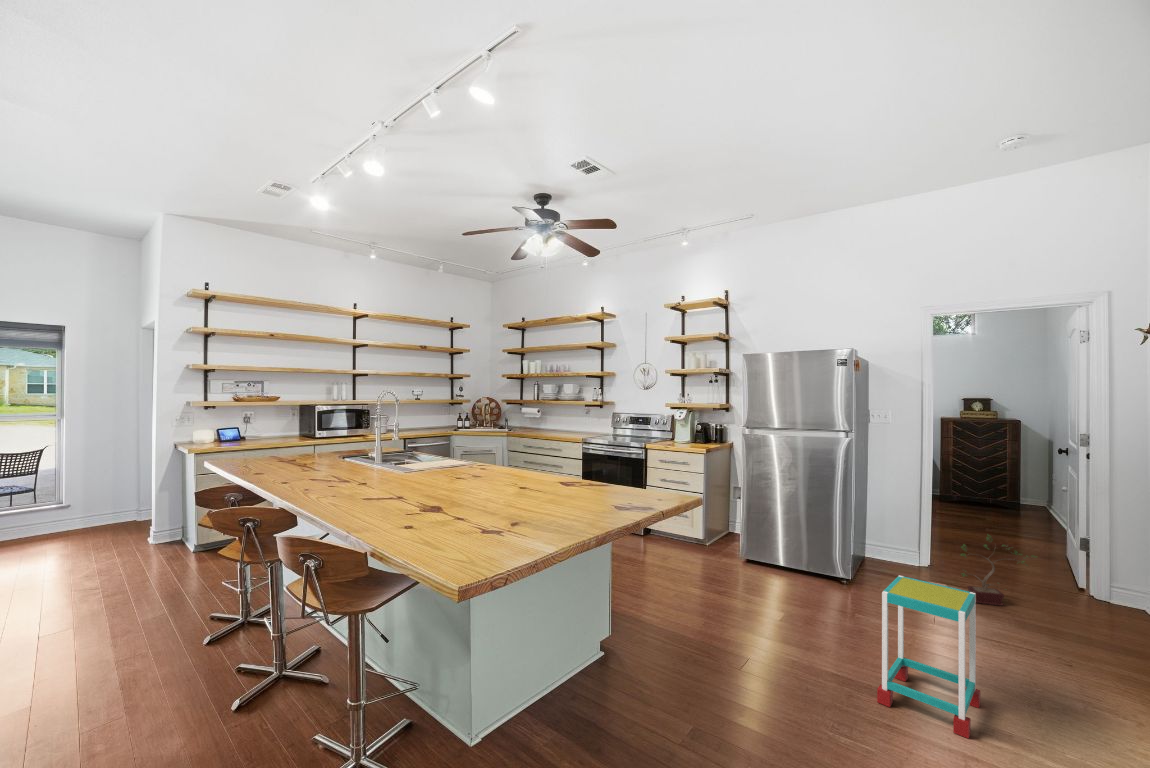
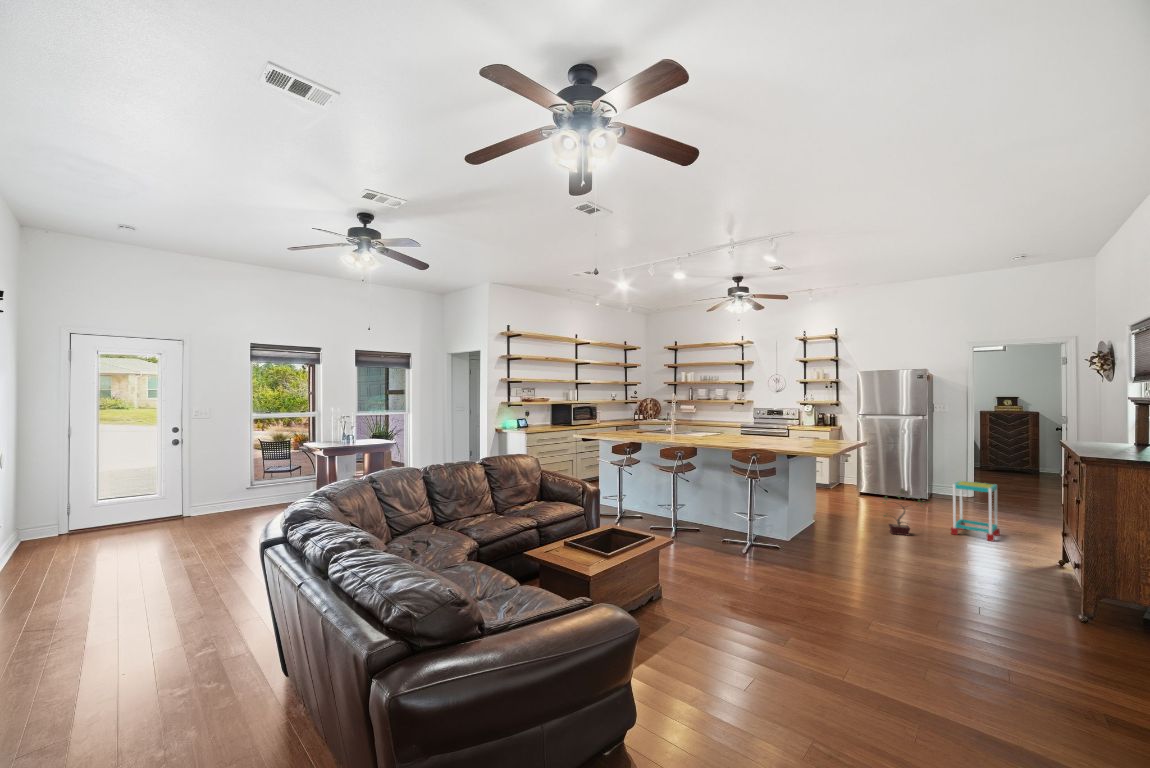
potted plant: present [961,534,1036,606] -> present [883,490,922,535]

